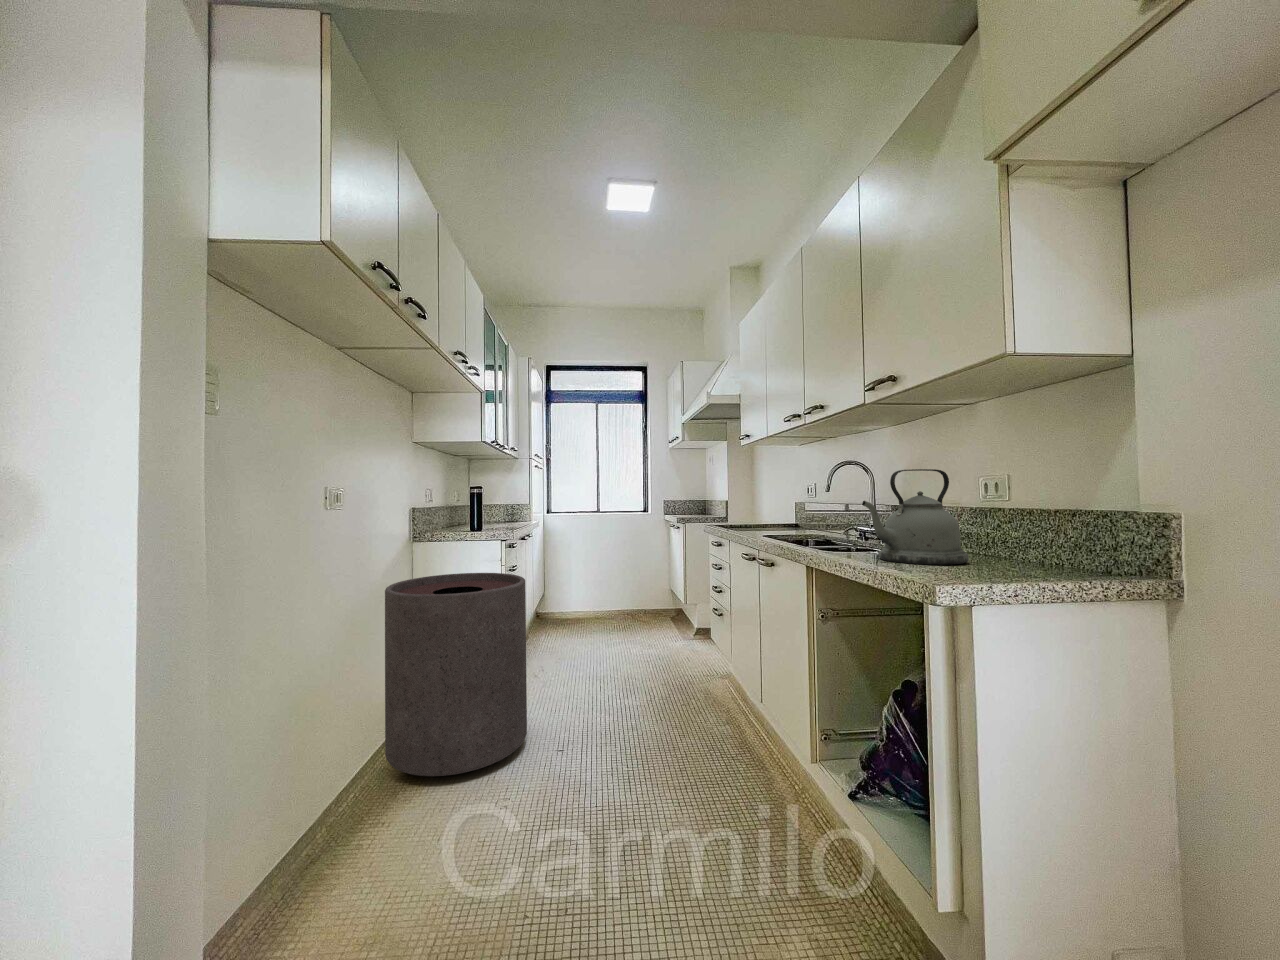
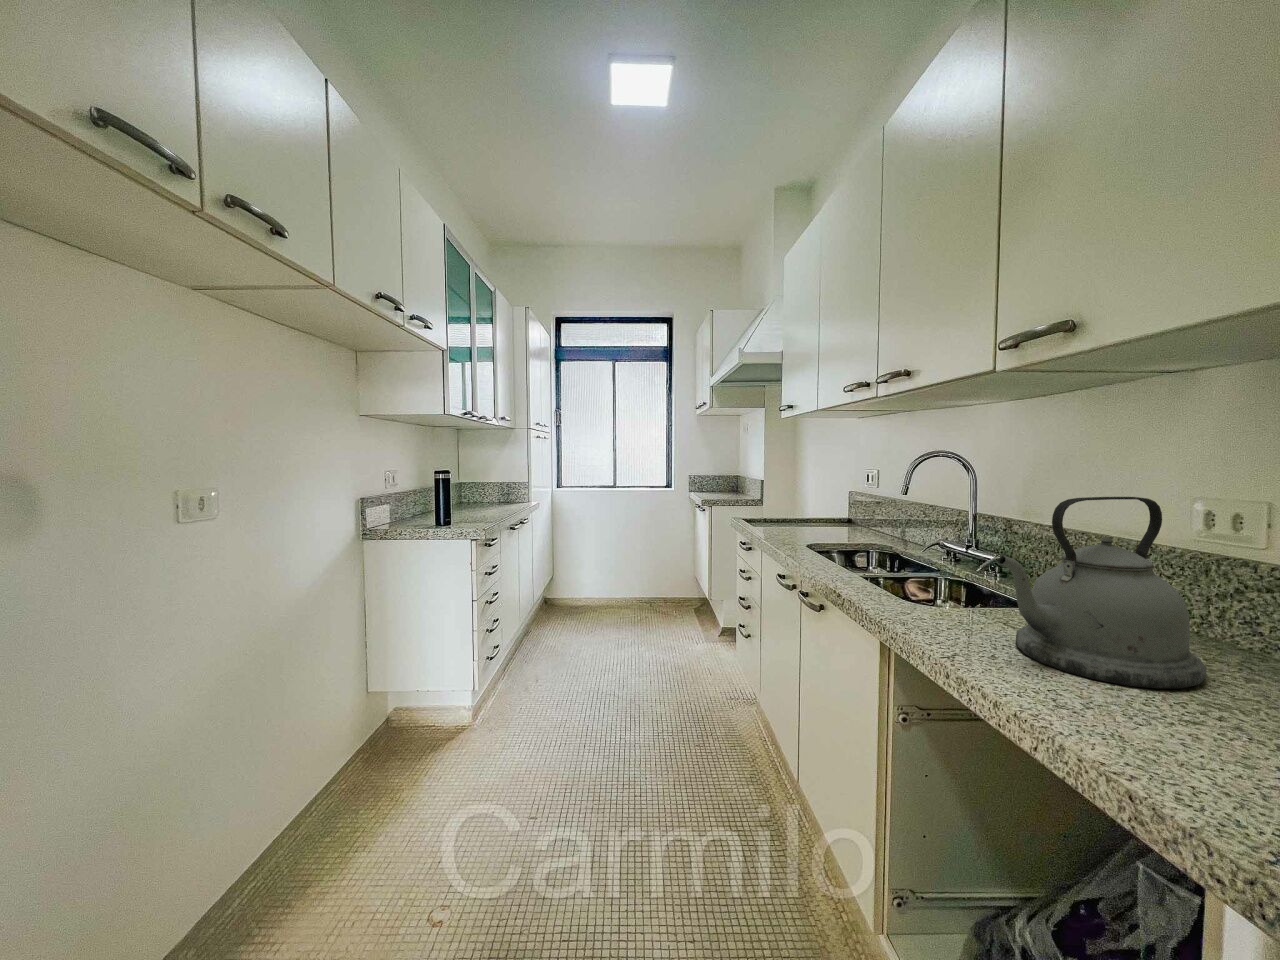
trash can: present [385,573,527,776] -> none [302,582,495,860]

